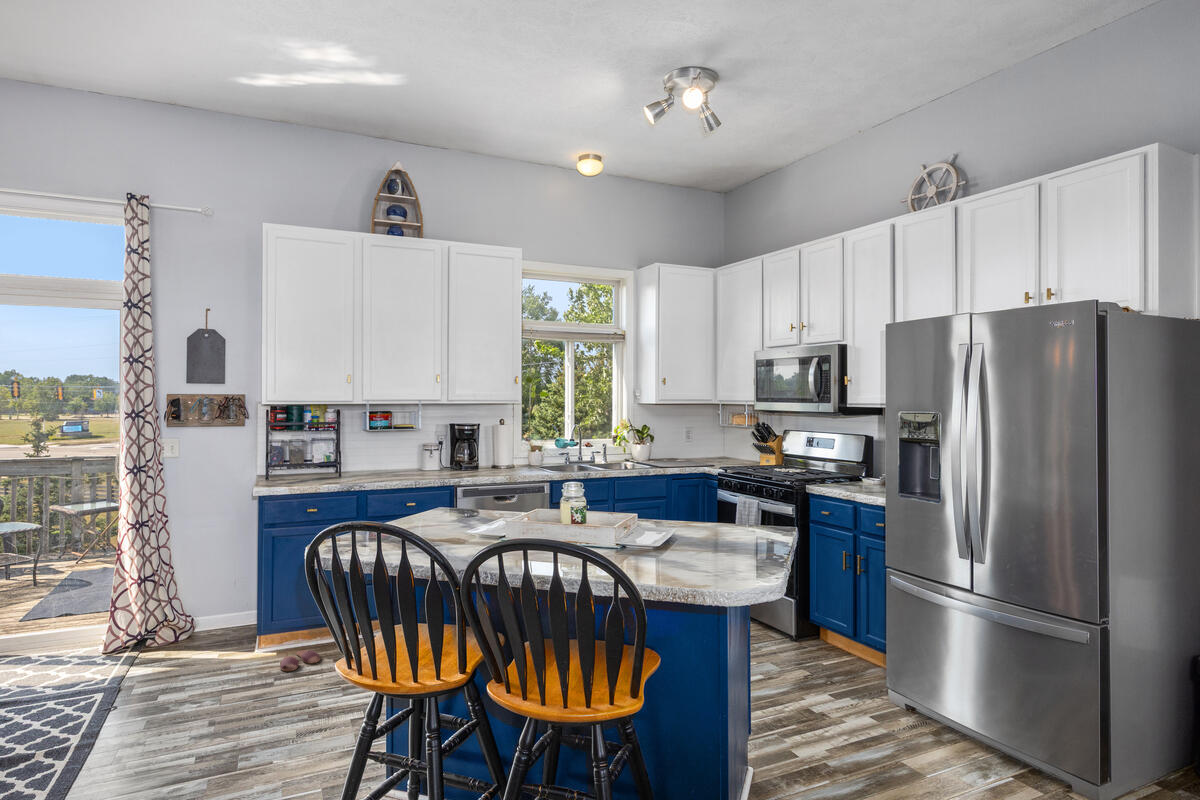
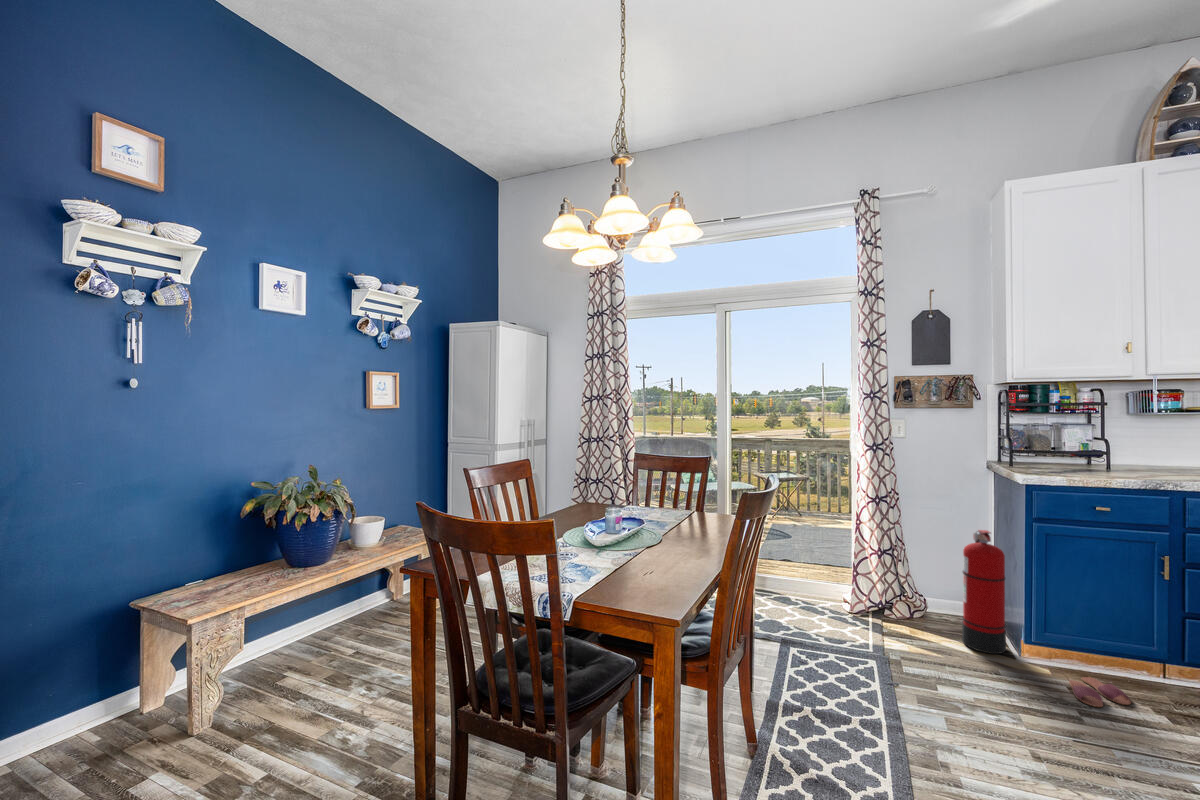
fire extinguisher: none [212,542,250,655] -> present [962,530,1006,654]

